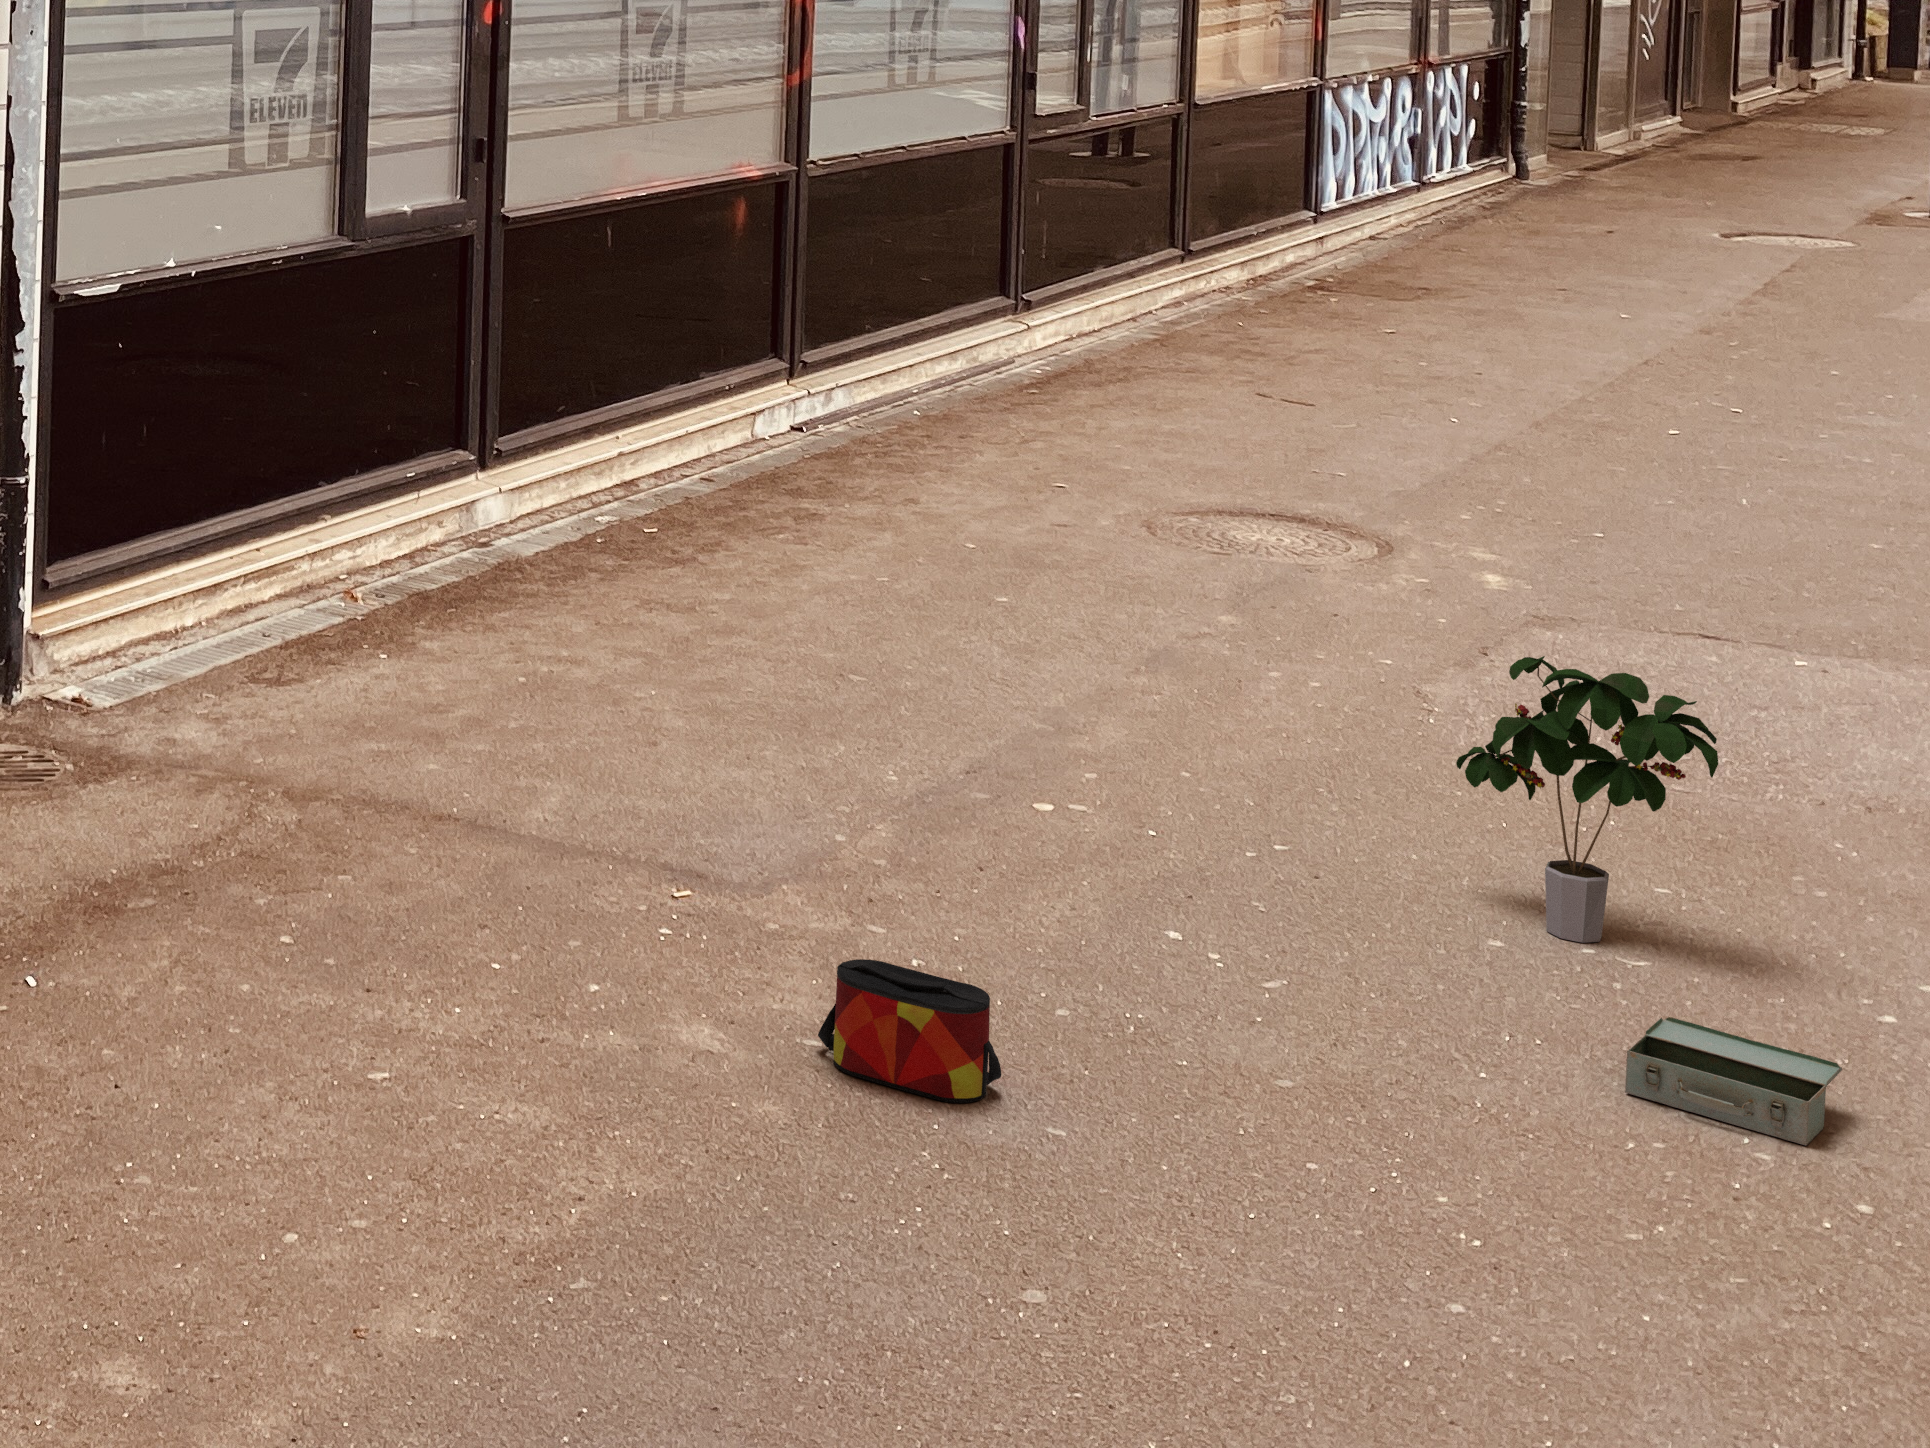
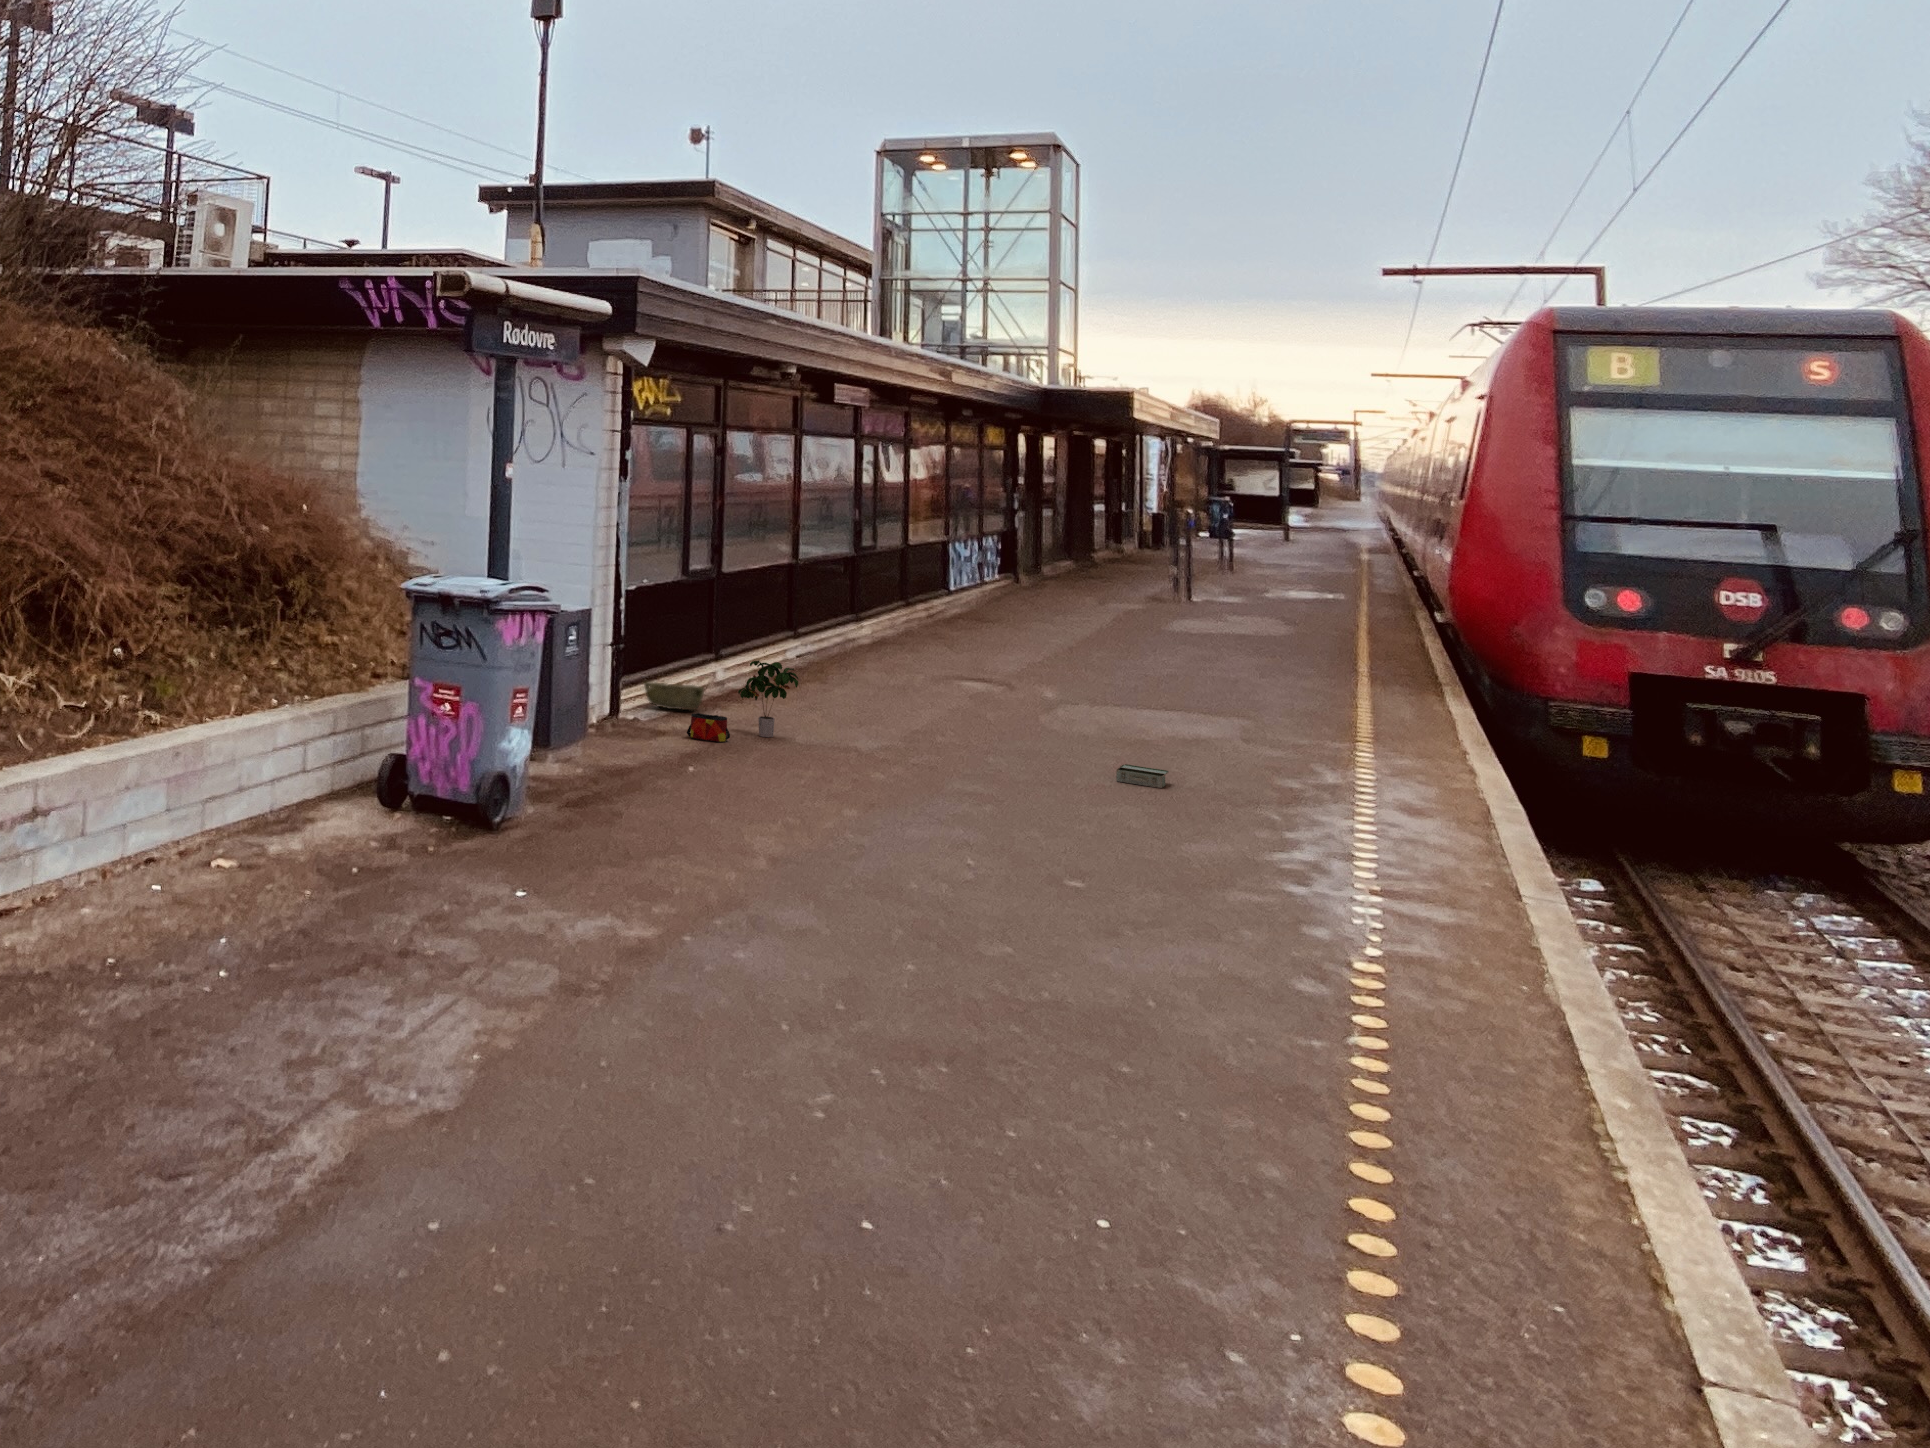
woven basket: none [132,571,319,667] -> present [644,682,704,710]
potted plant: present [1456,656,1718,943] -> present [738,660,798,737]
bag: present [818,959,1001,1103] -> present [687,713,730,743]

